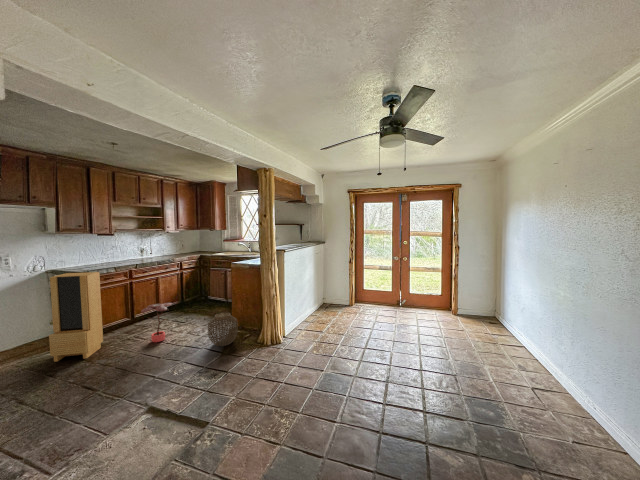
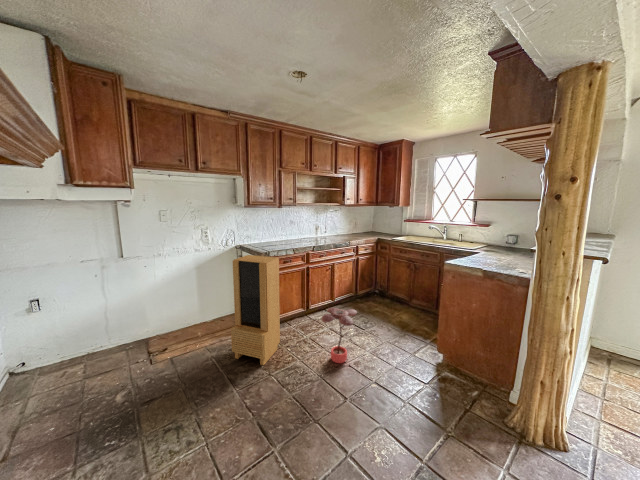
woven basket: present [208,313,238,346] -> none [416,354,472,418]

